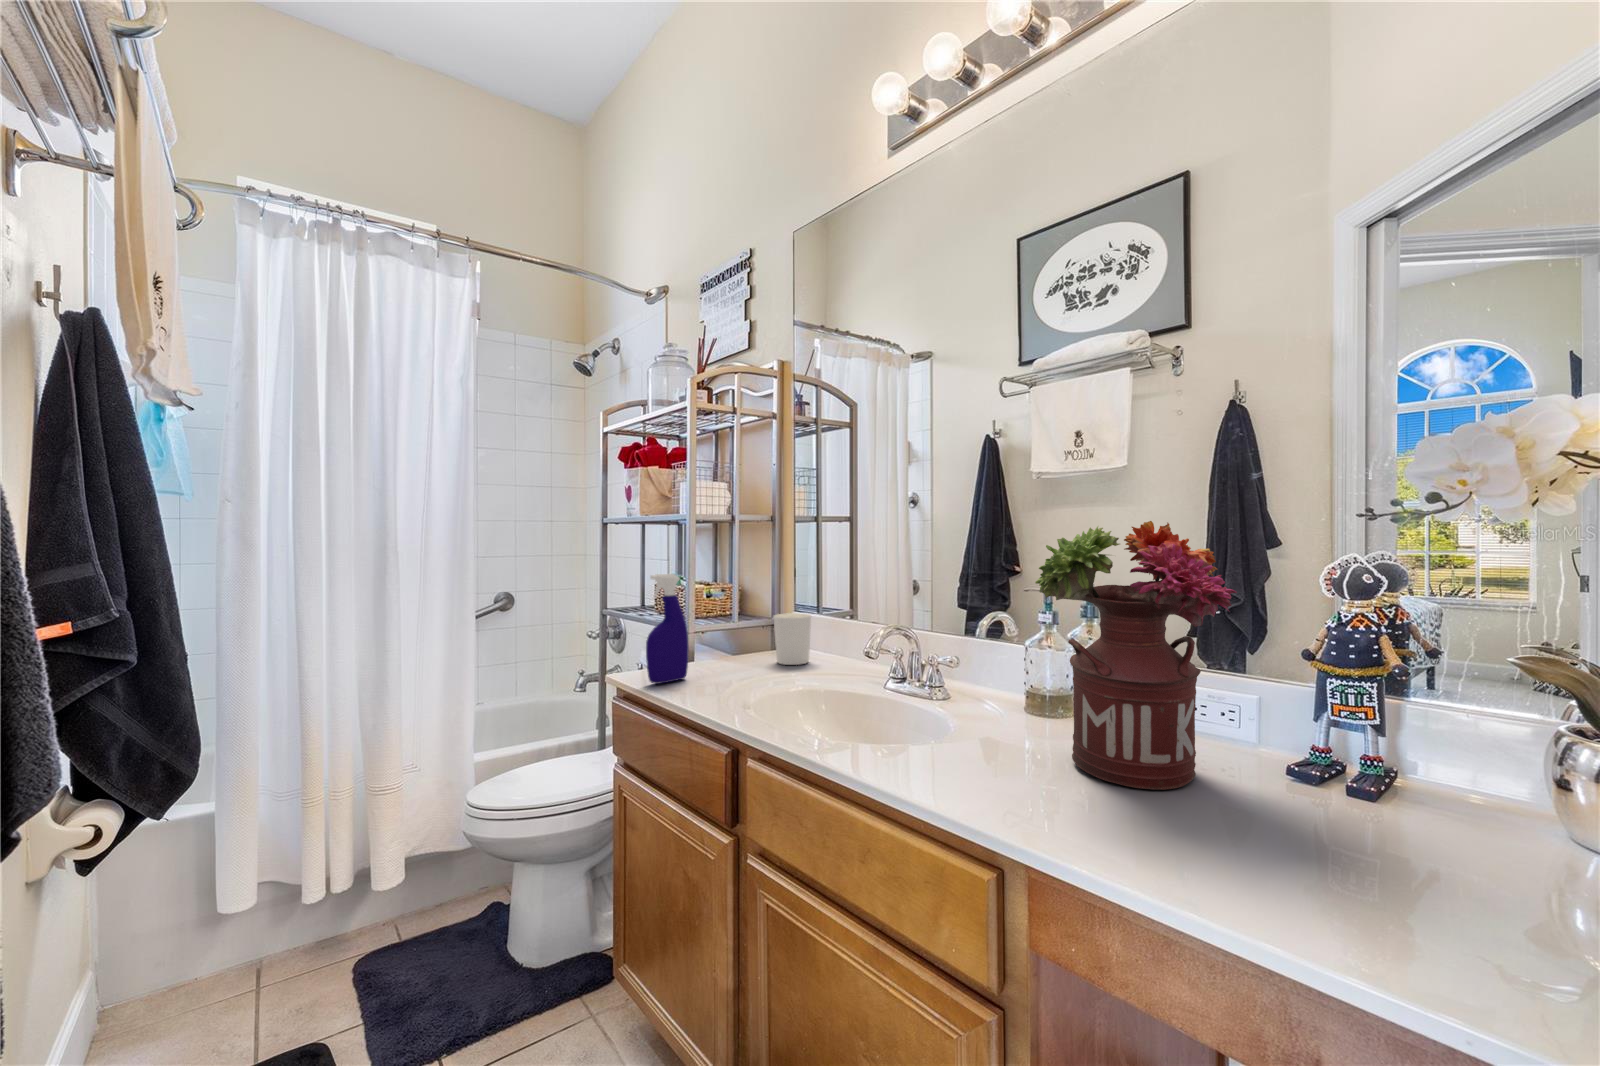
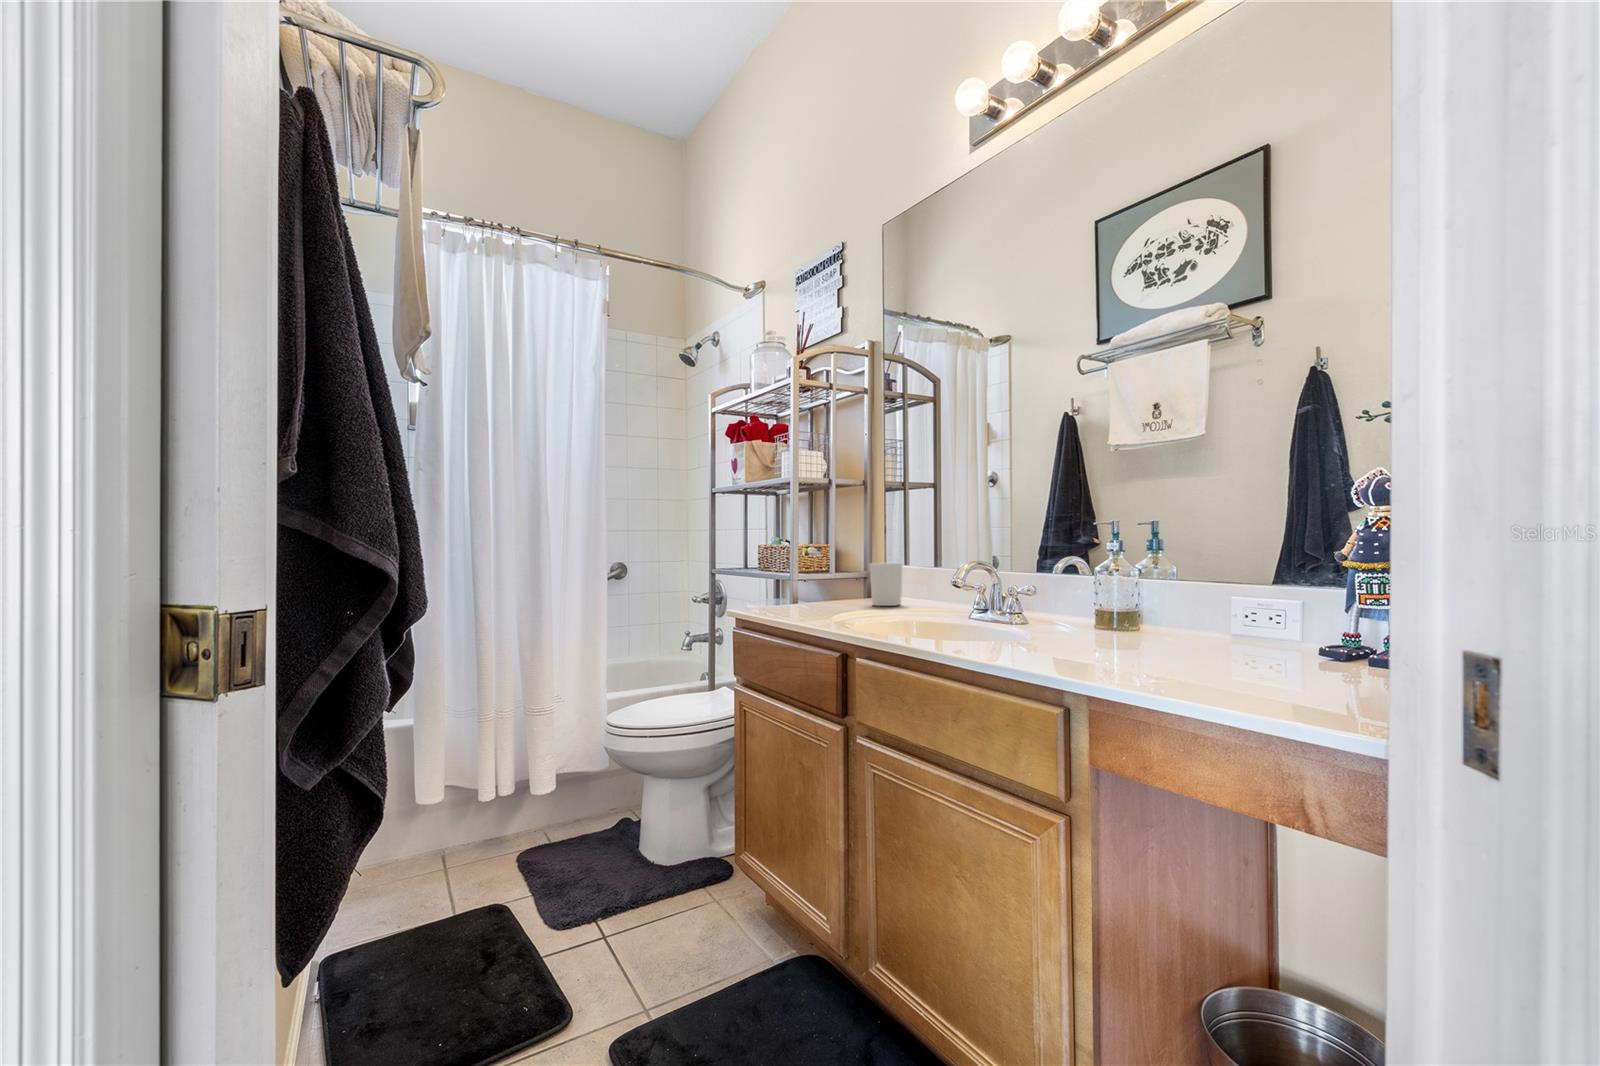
flower arrangement: present [1035,521,1237,790] -> none [1098,446,1267,662]
spray bottle: present [646,574,688,684] -> none [763,522,798,614]

